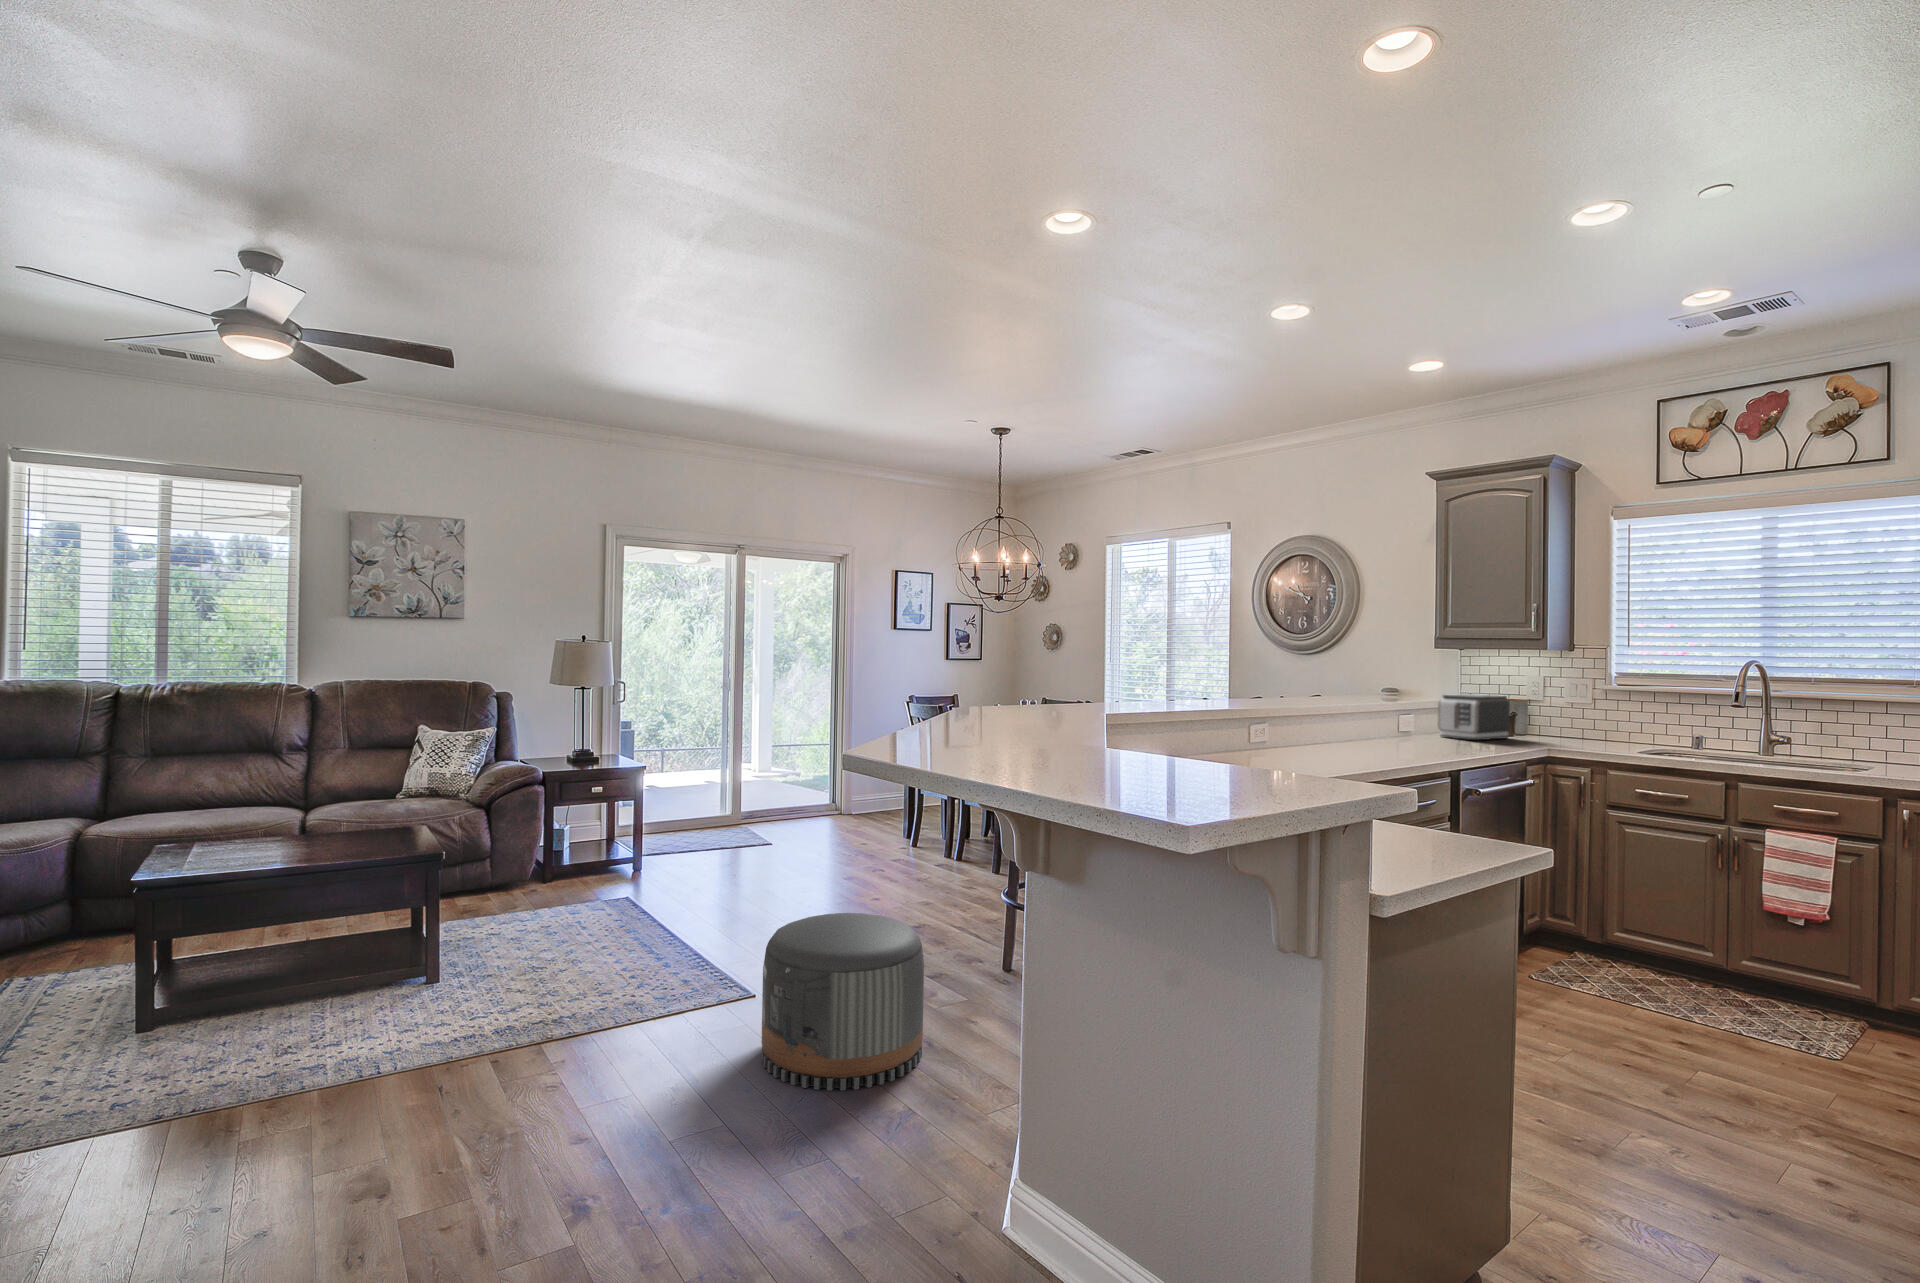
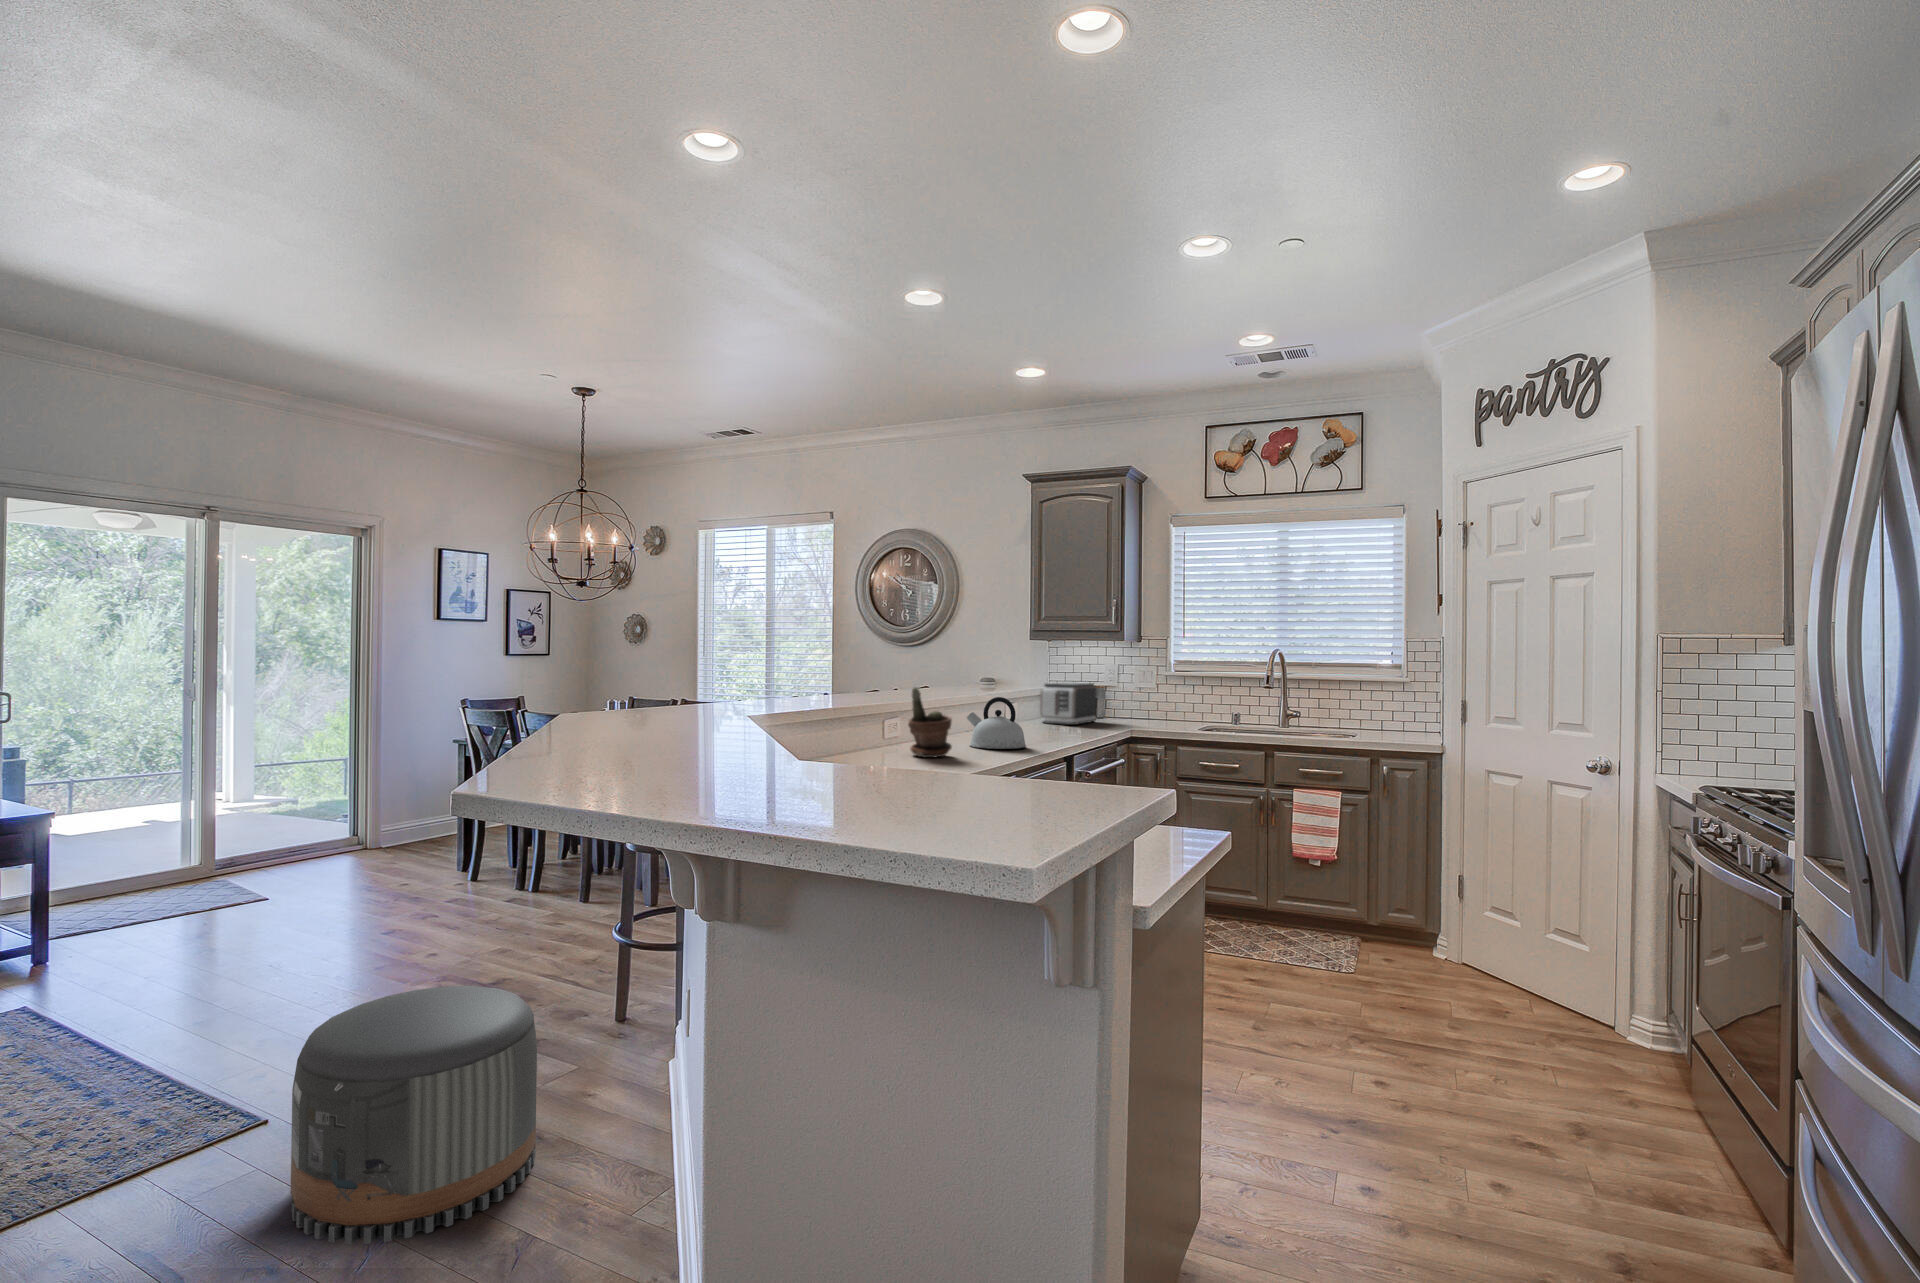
potted plant: none [1262,694,1308,763] -> present [908,687,952,757]
kettle: none [1334,707,1398,760] -> present [967,697,1026,749]

